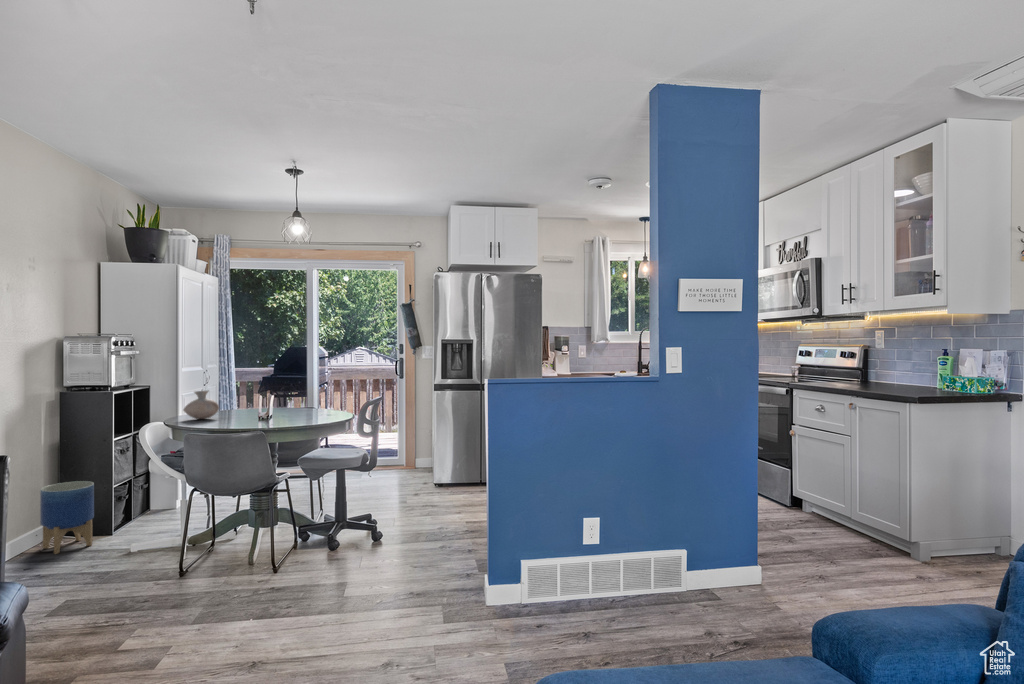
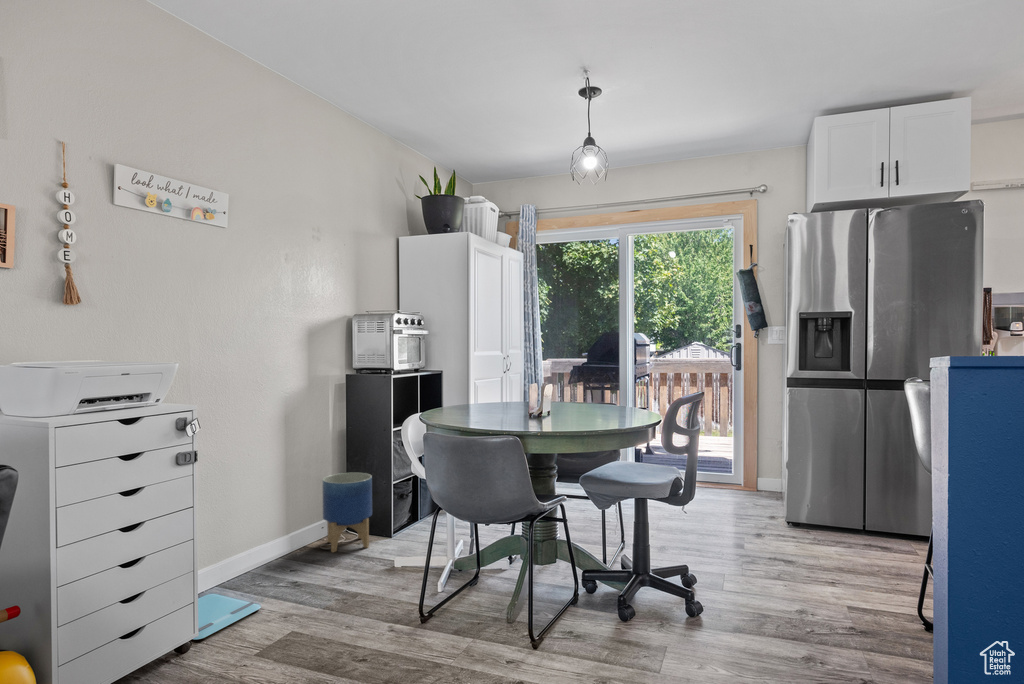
vase: present [183,391,219,419] -> none [447,376,486,412]

